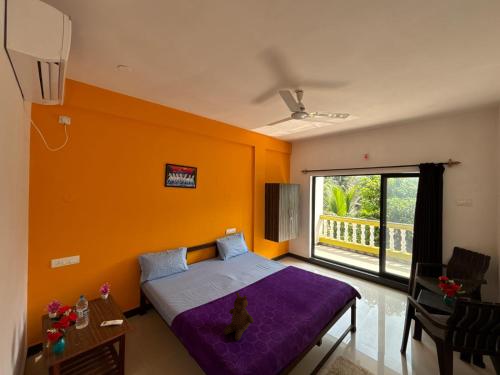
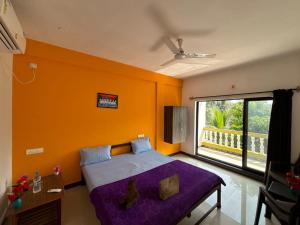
tote bag: none [278,273,304,324] -> present [159,165,179,200]

